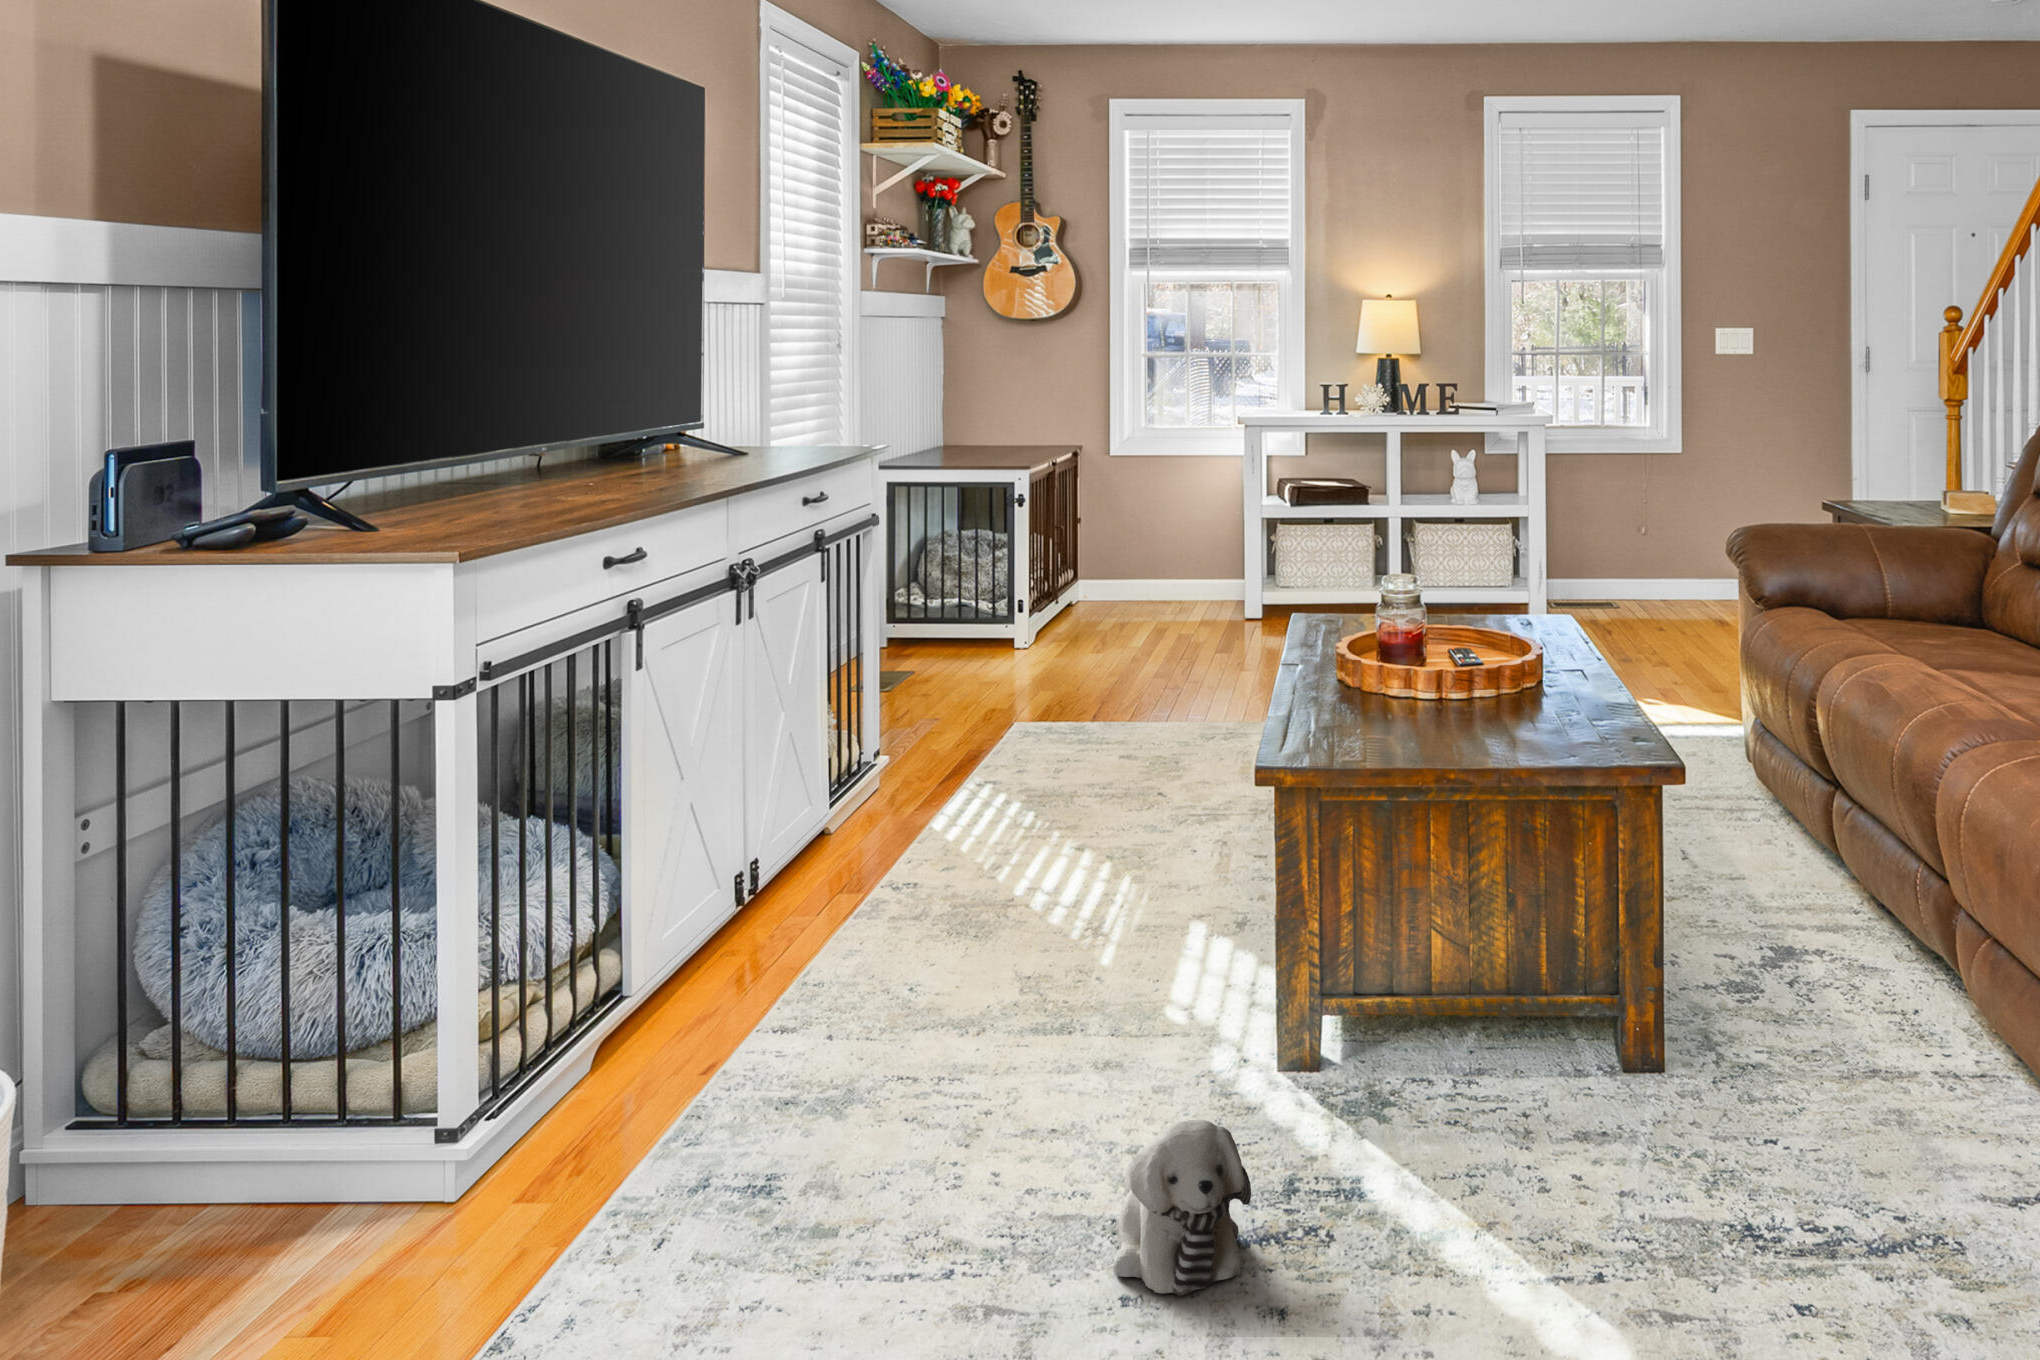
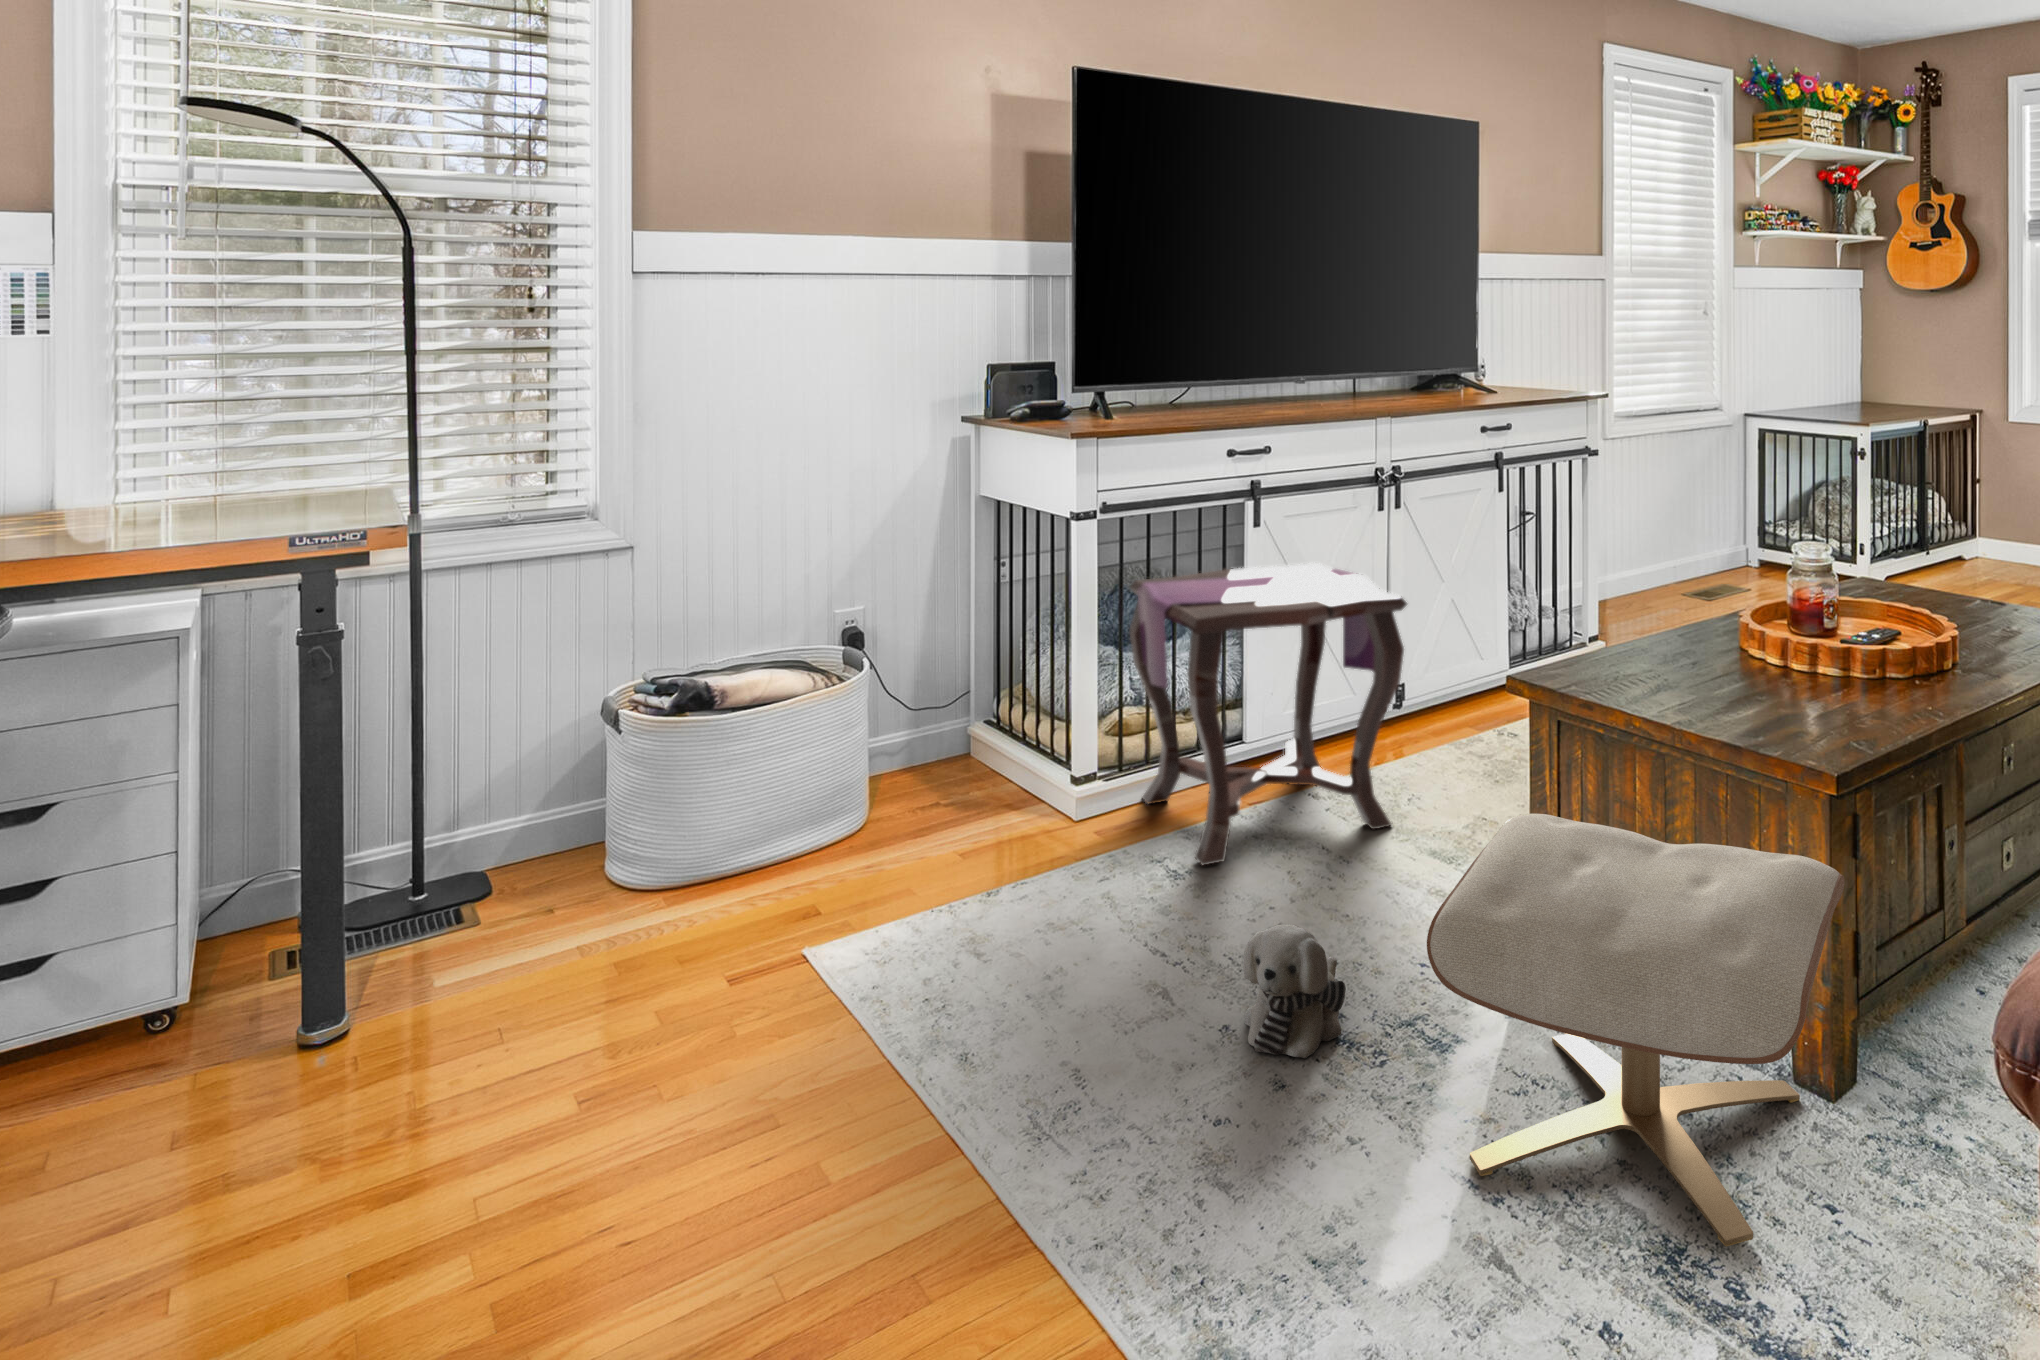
side table: none [497,696,953,1143] -> present [1130,563,1407,866]
ottoman: none [1371,856,1817,1280] -> present [1427,814,1845,1246]

